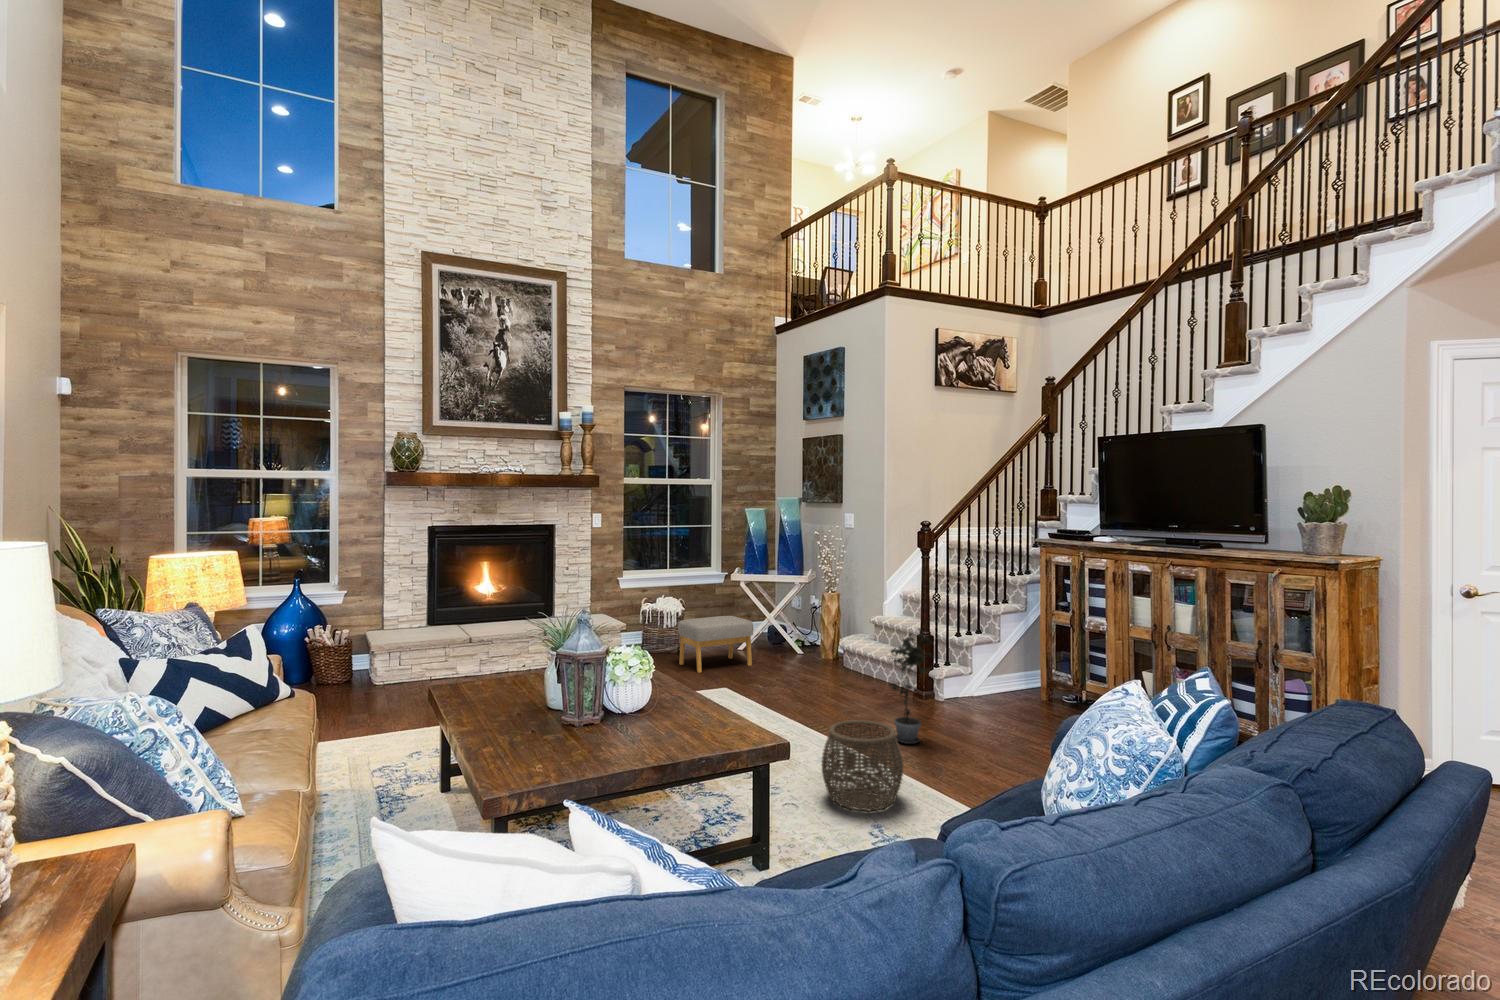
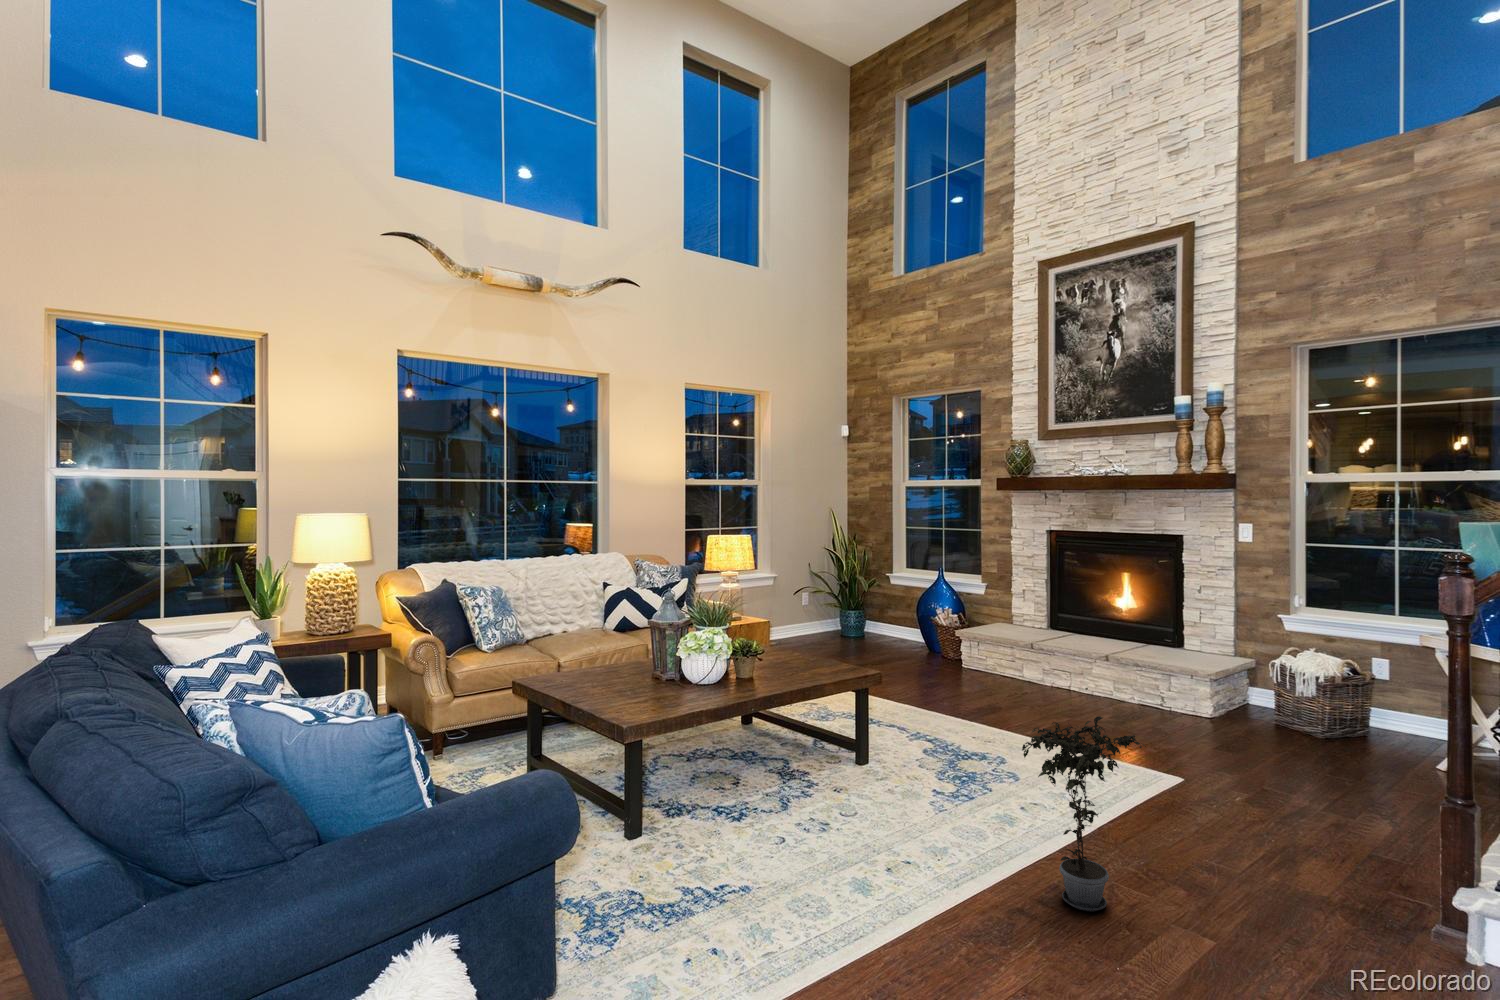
footstool: present [678,616,753,673] -> none [1232,682,1369,784]
woven basket: present [821,720,903,811] -> none [762,766,865,885]

